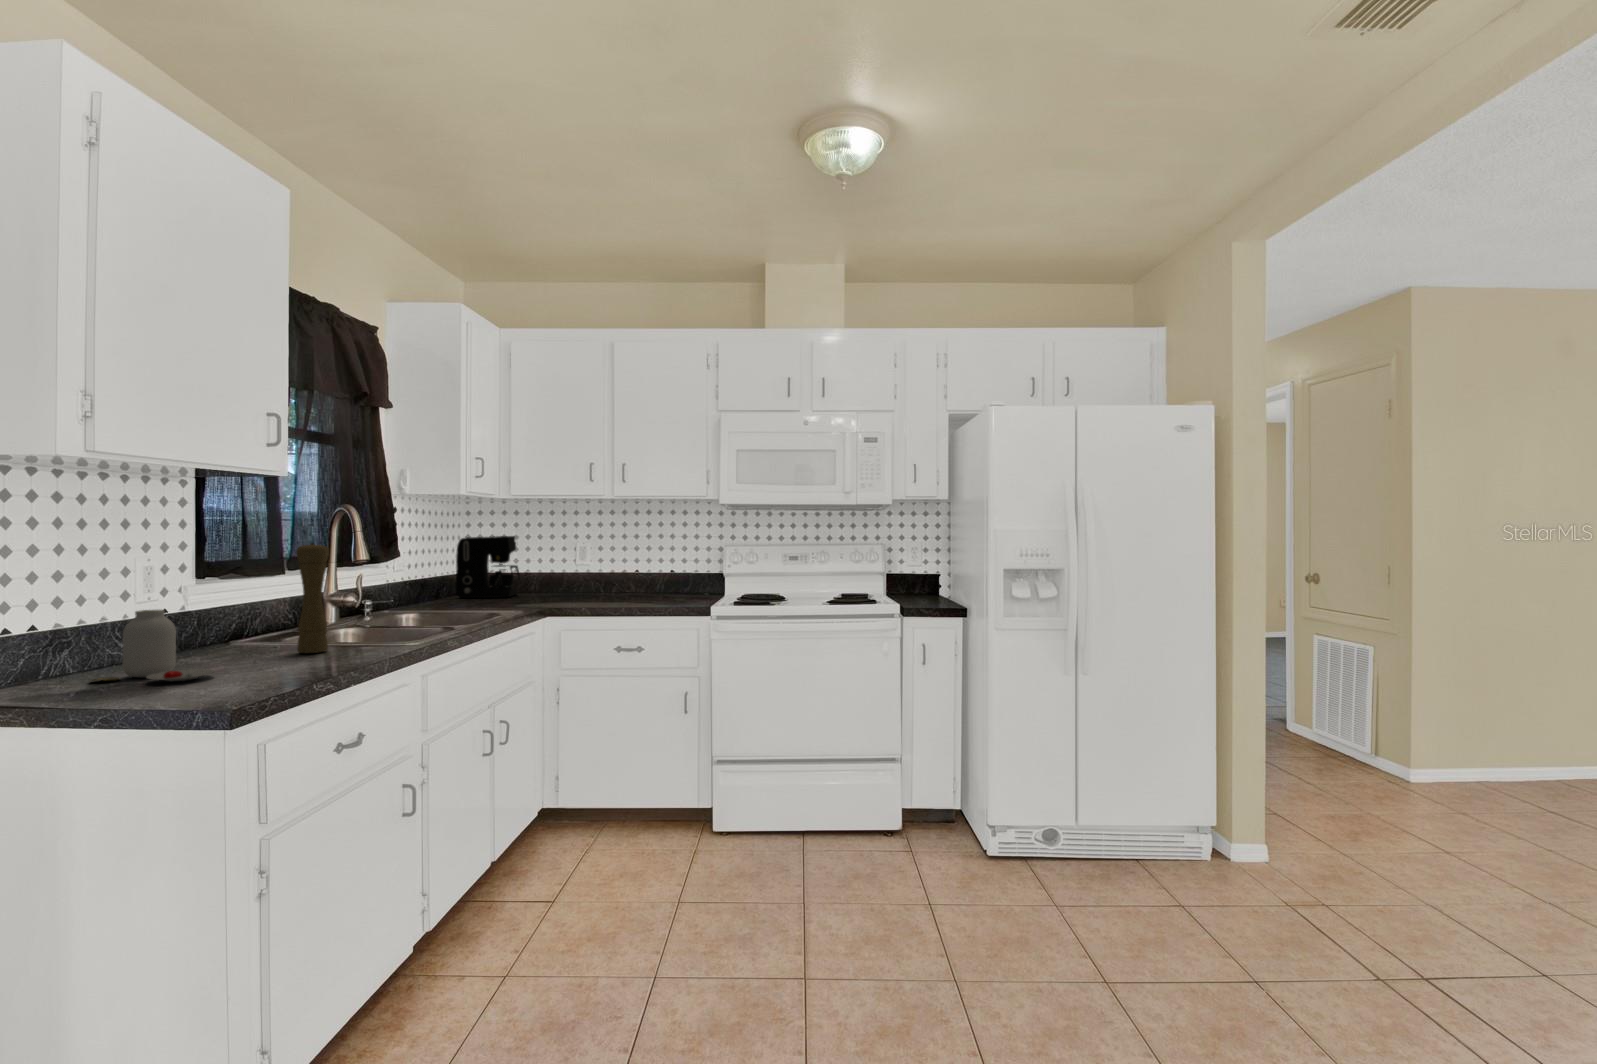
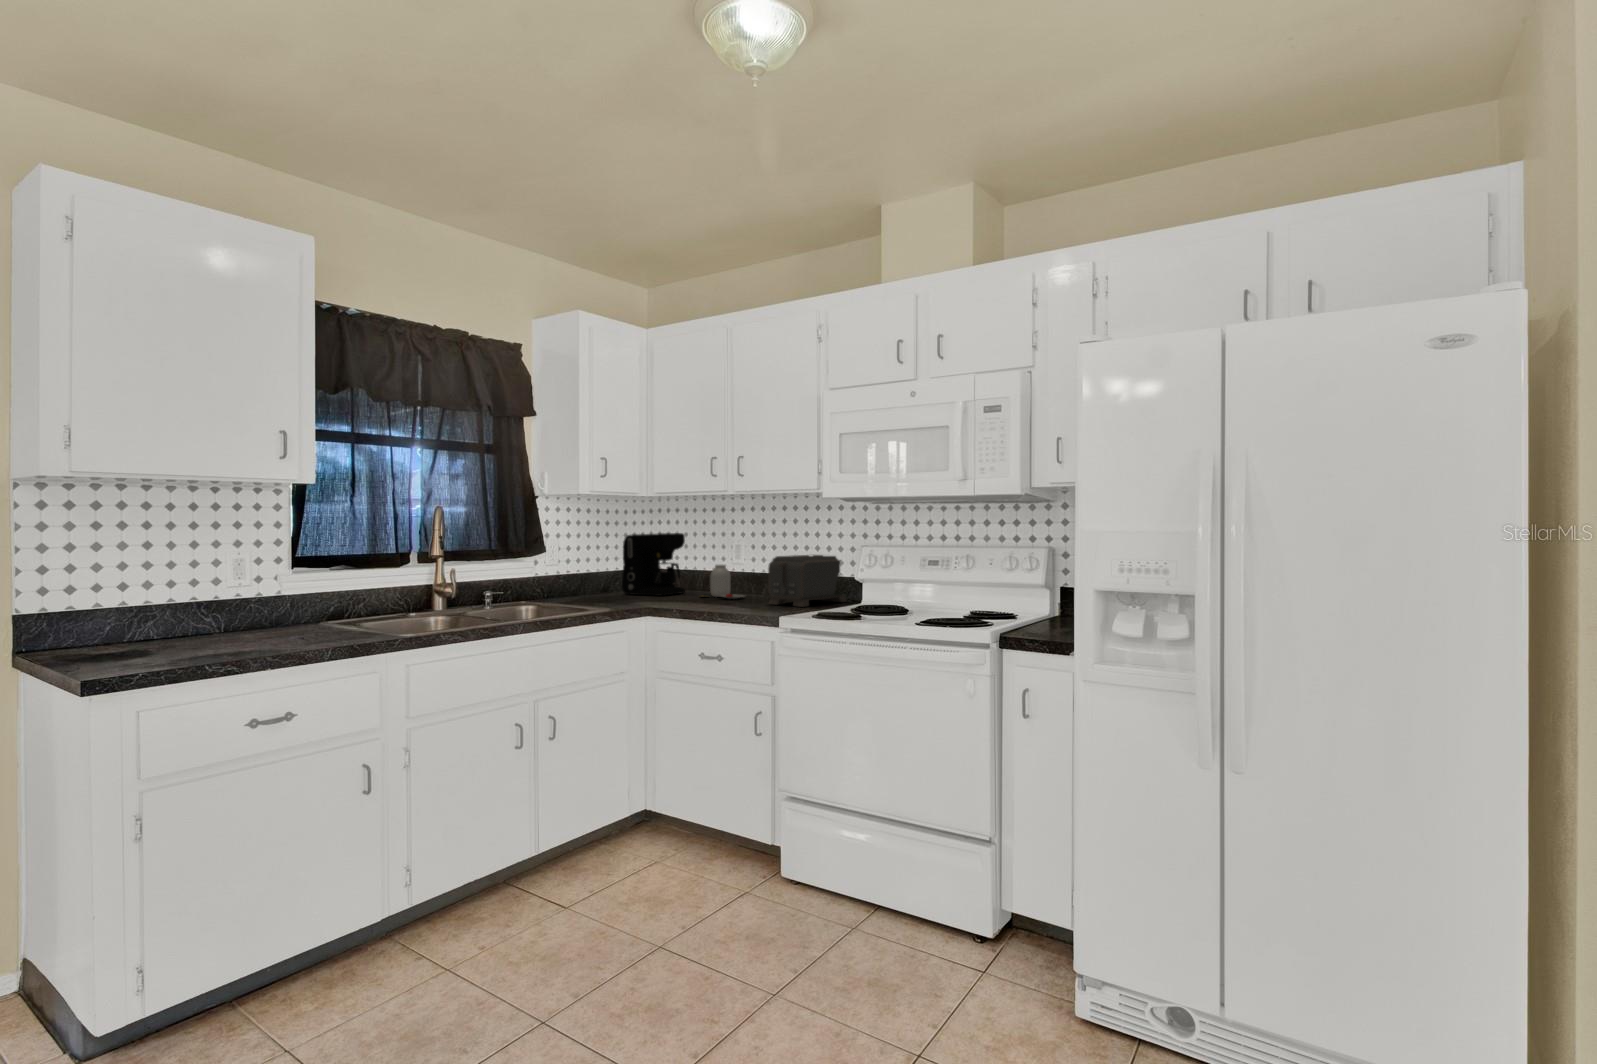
pepper mill: present [296,543,329,653] -> none [304,540,331,637]
toaster: none [644,554,698,599] -> present [768,555,846,607]
jar: present [93,610,215,681] -> present [710,565,744,599]

